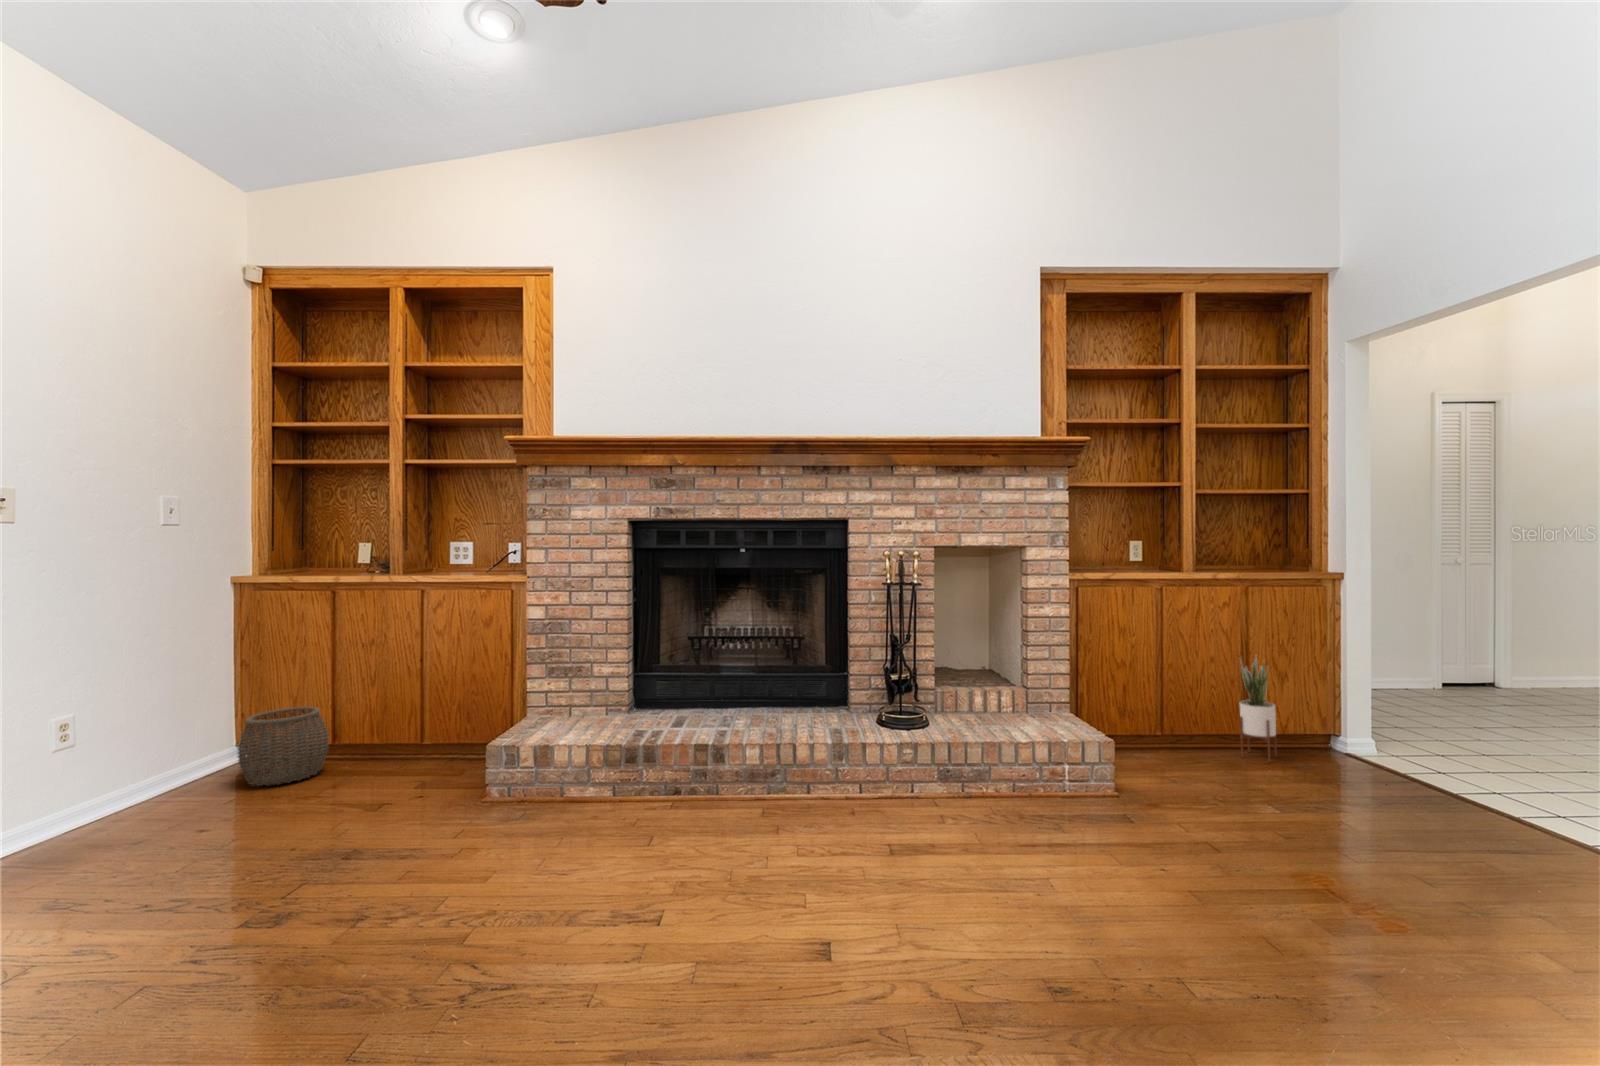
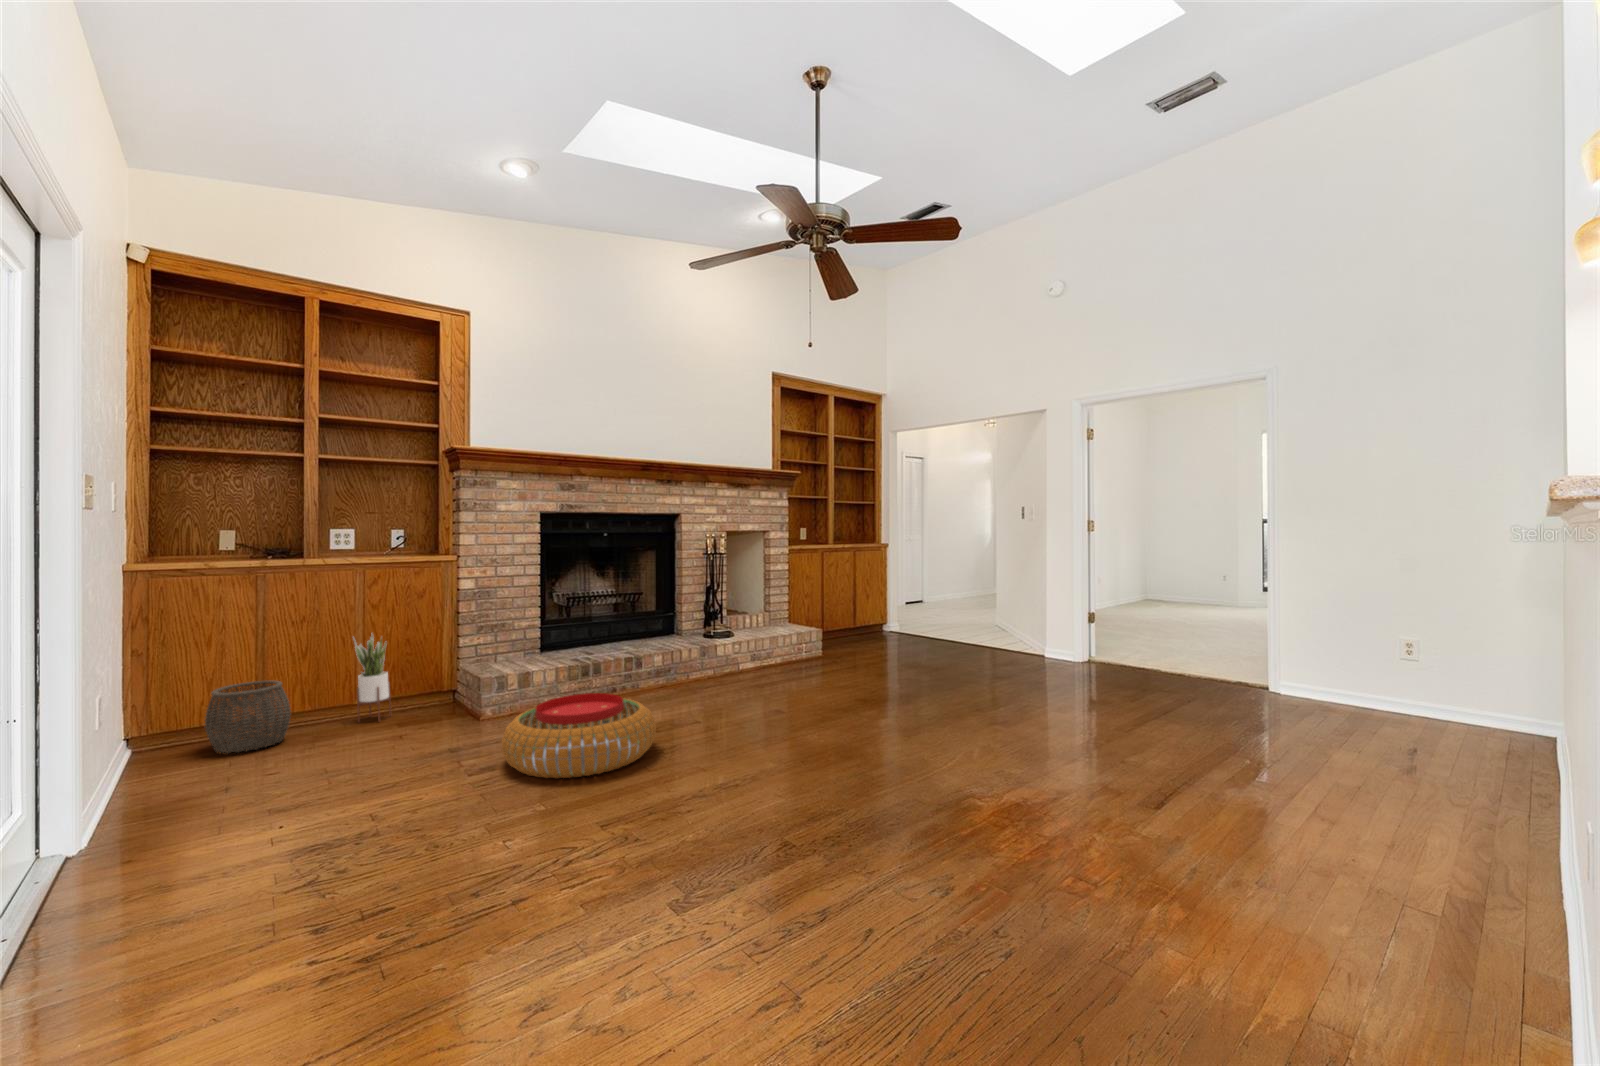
potted plant: present [1240,658,1277,762] -> present [353,636,391,722]
pouf: none [196,815,492,997] -> present [502,693,656,778]

